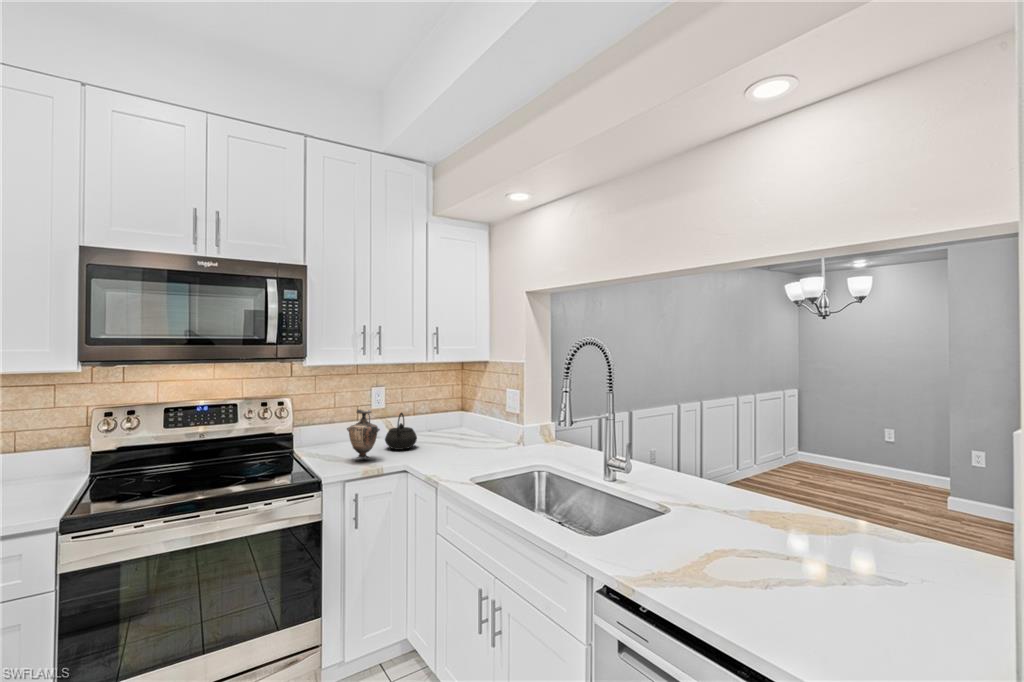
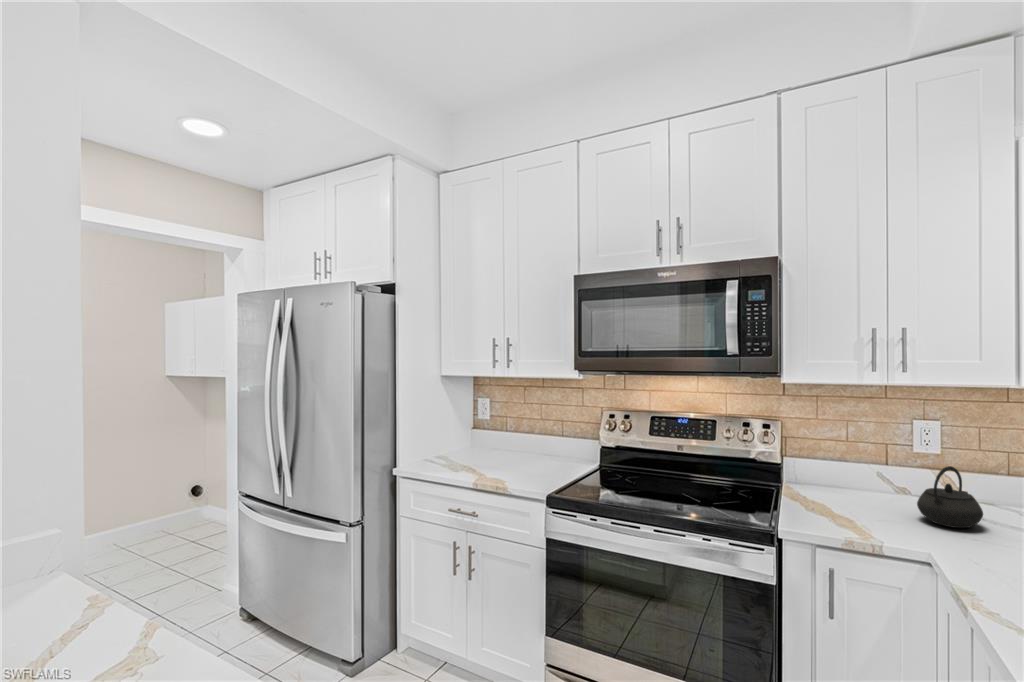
vase: present [347,410,380,459] -> none [836,446,886,526]

